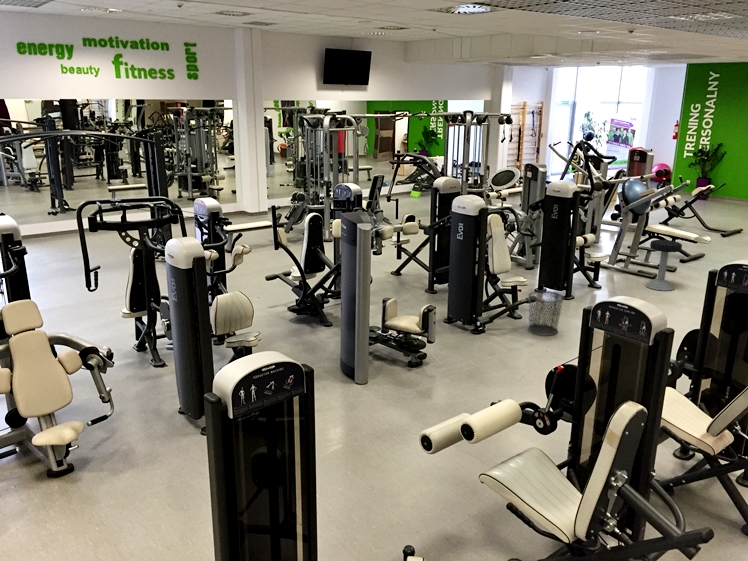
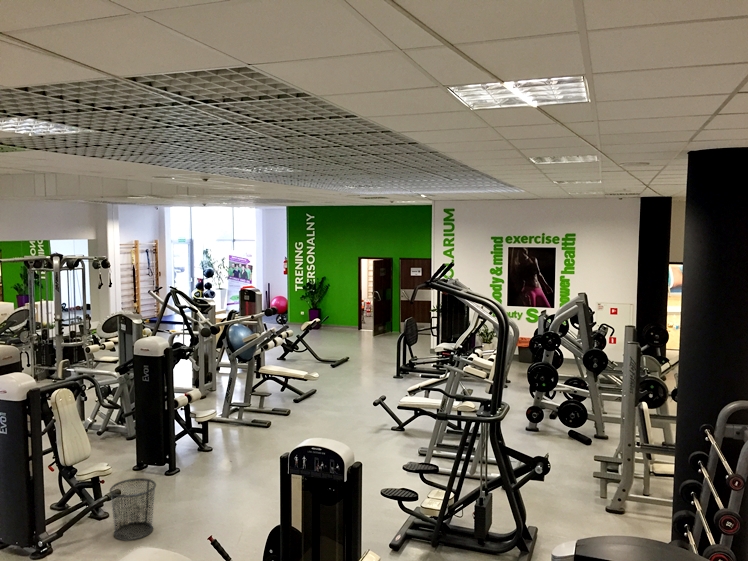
stool: present [646,240,682,291] -> none [259,386,290,441]

